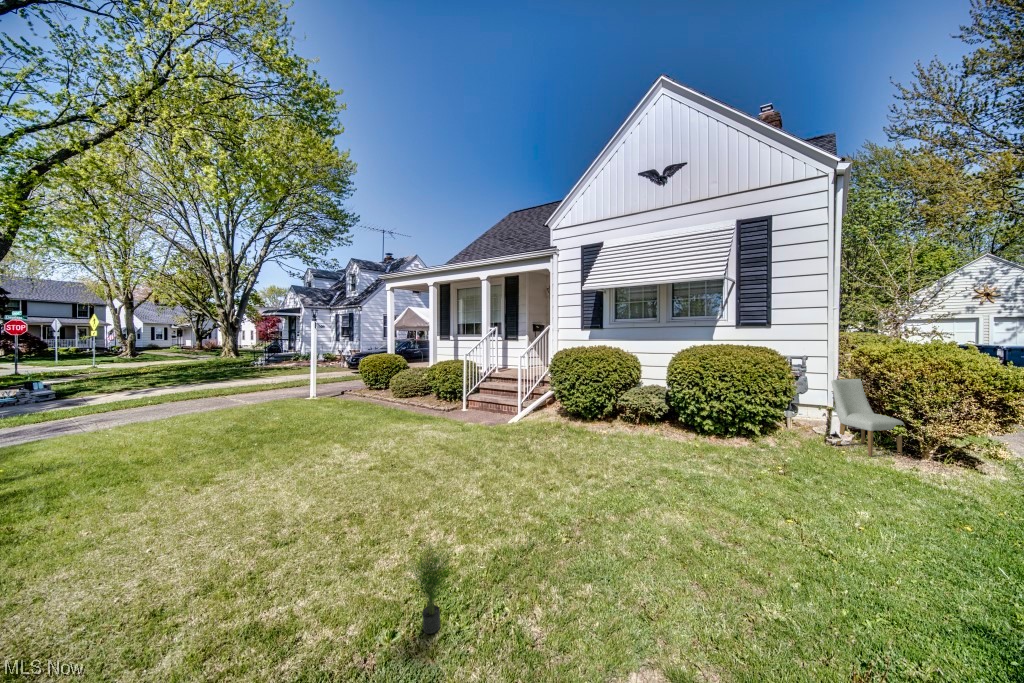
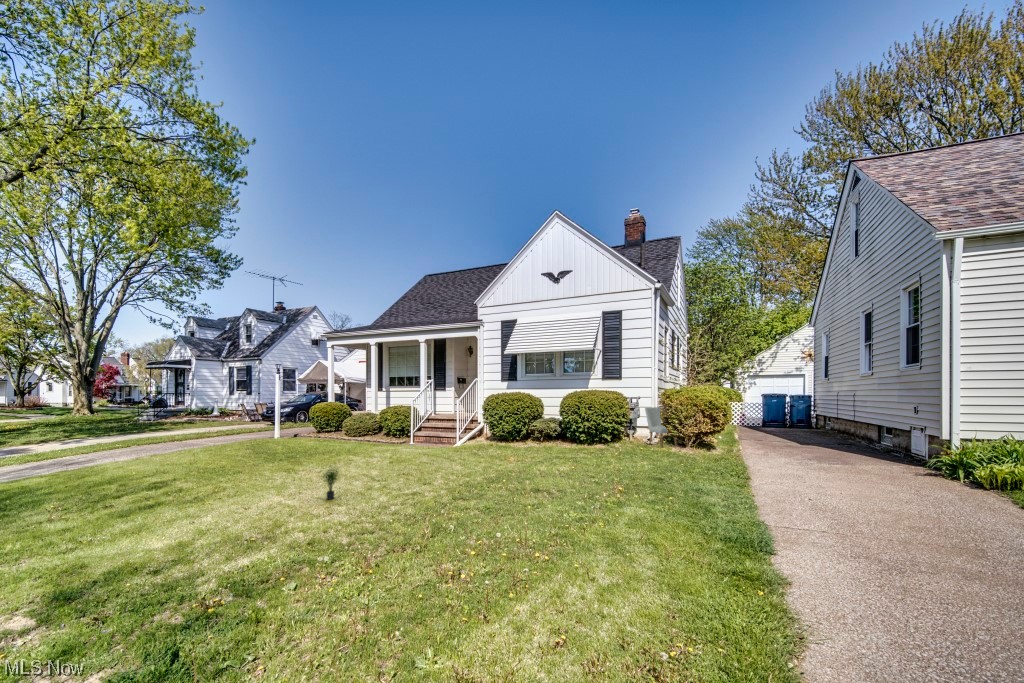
potted plant: present [410,546,450,634] -> present [322,467,339,500]

